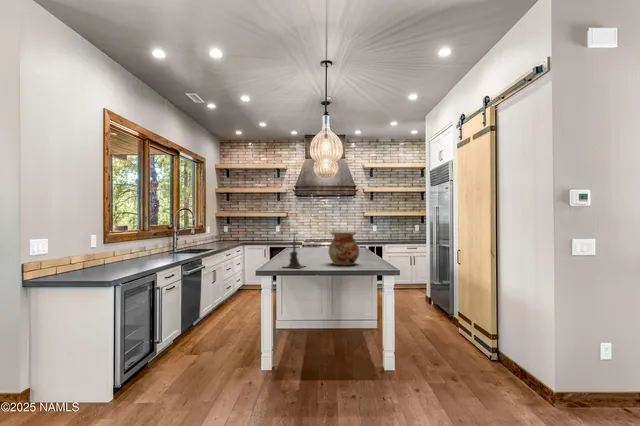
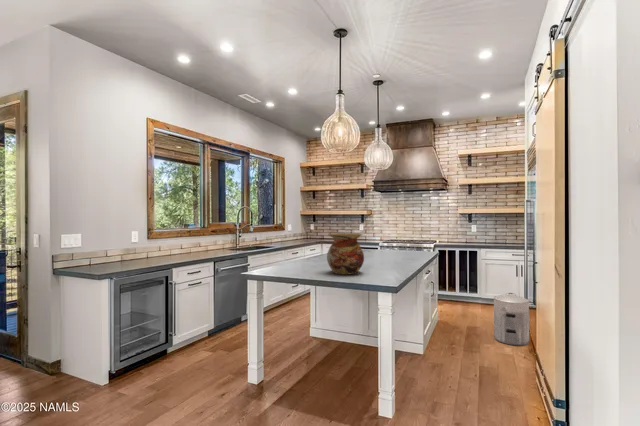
candle holder: present [285,233,302,268] -> none [269,228,298,274]
waste bin: none [413,275,438,314] -> present [494,293,529,346]

